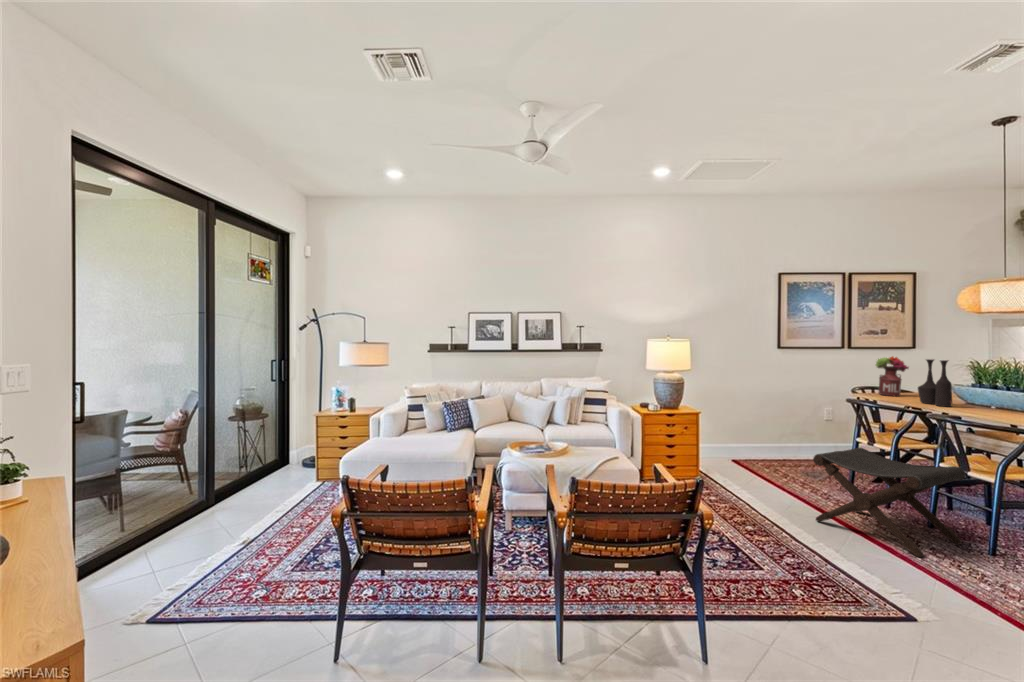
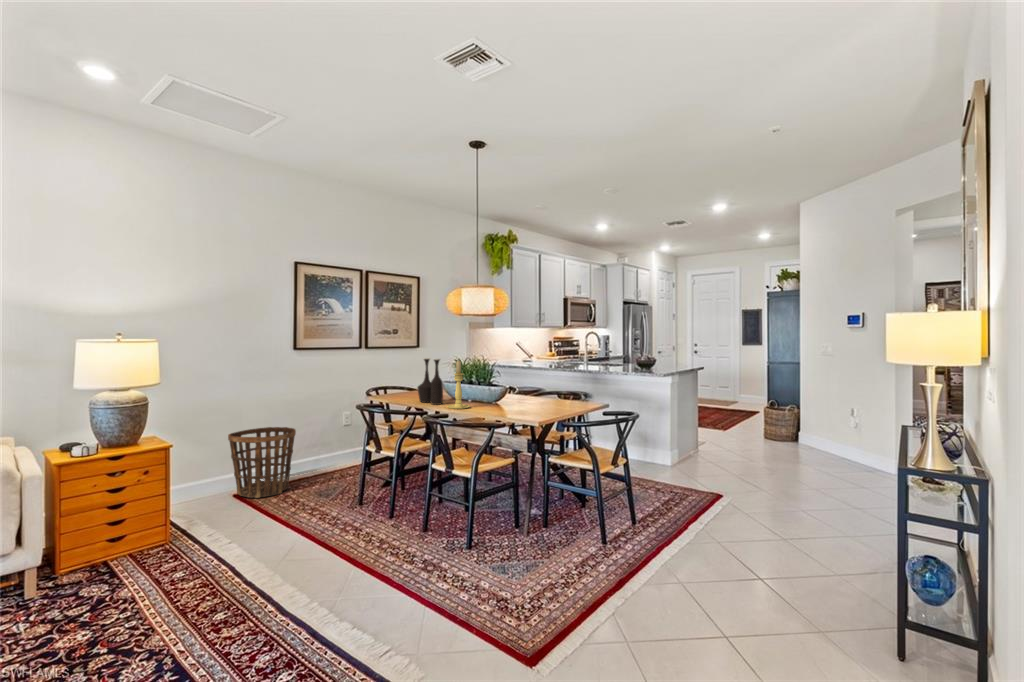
flower arrangement: present [876,356,909,396] -> none [384,356,412,396]
candle holder: none [958,362,991,413] -> present [447,361,470,409]
basket: none [729,412,783,467] -> present [228,427,296,498]
footstool: present [813,448,966,557] -> none [309,462,452,585]

